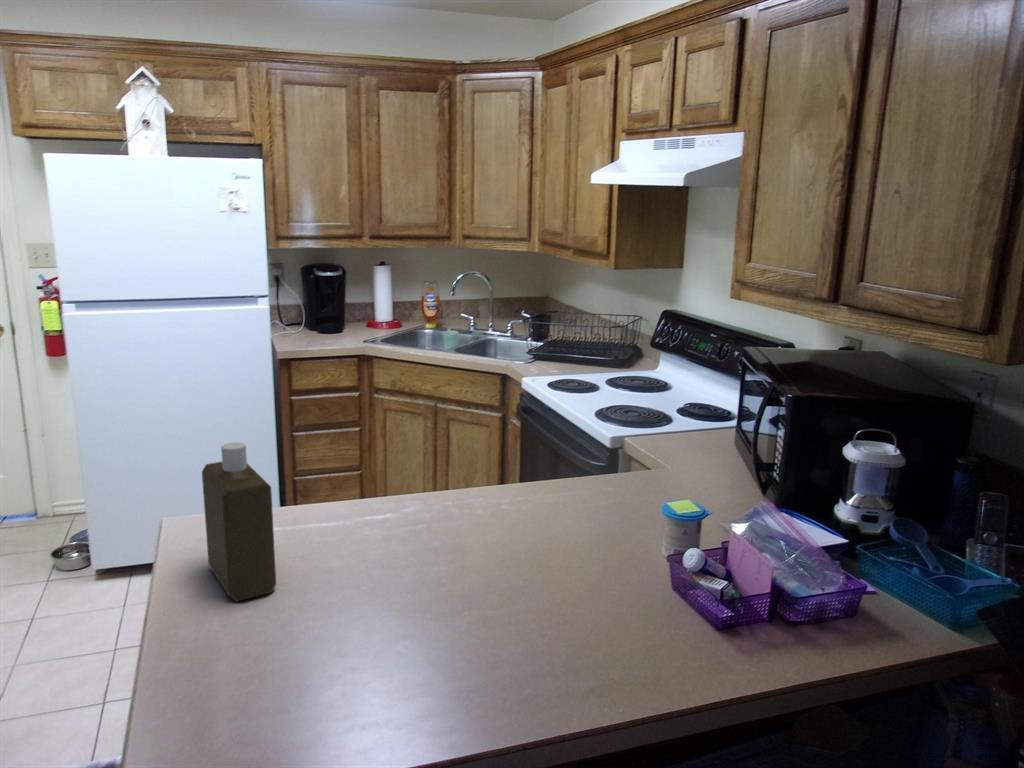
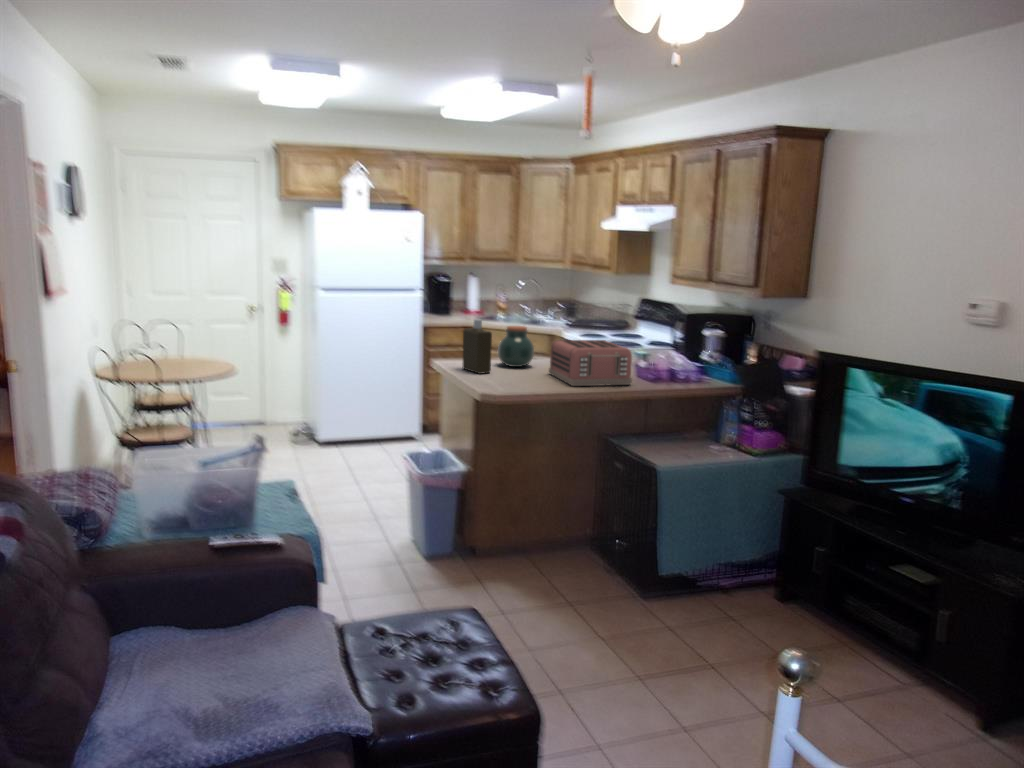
jar: none [320,434,414,545] -> present [498,326,534,367]
toaster: none [441,484,674,681] -> present [549,340,632,386]

